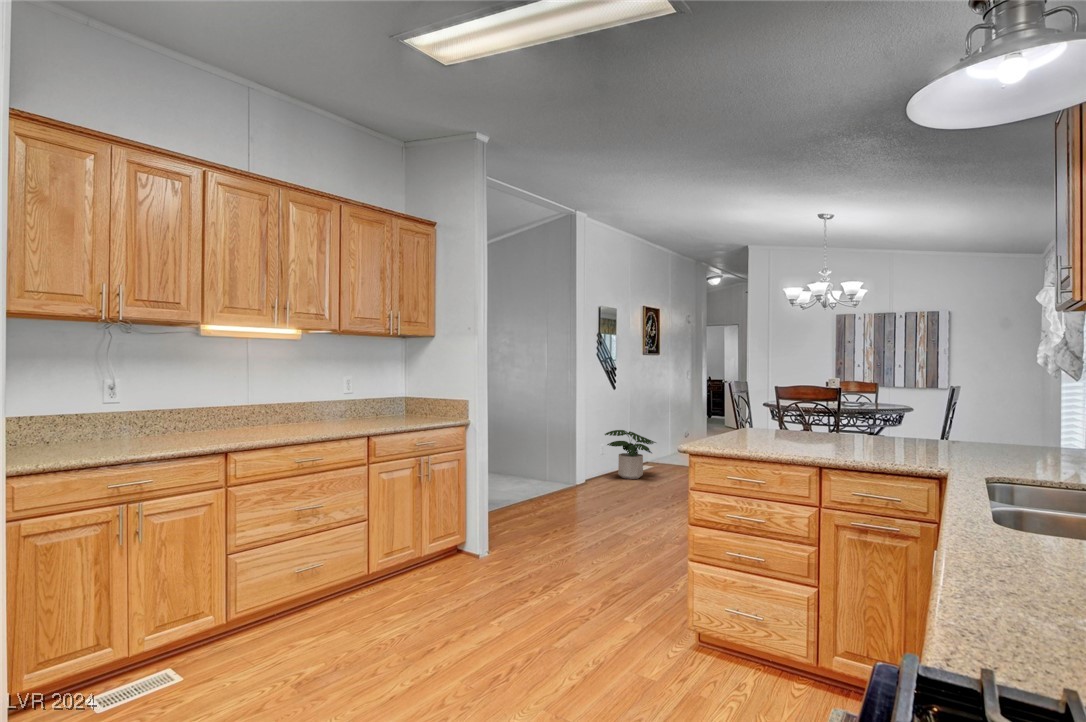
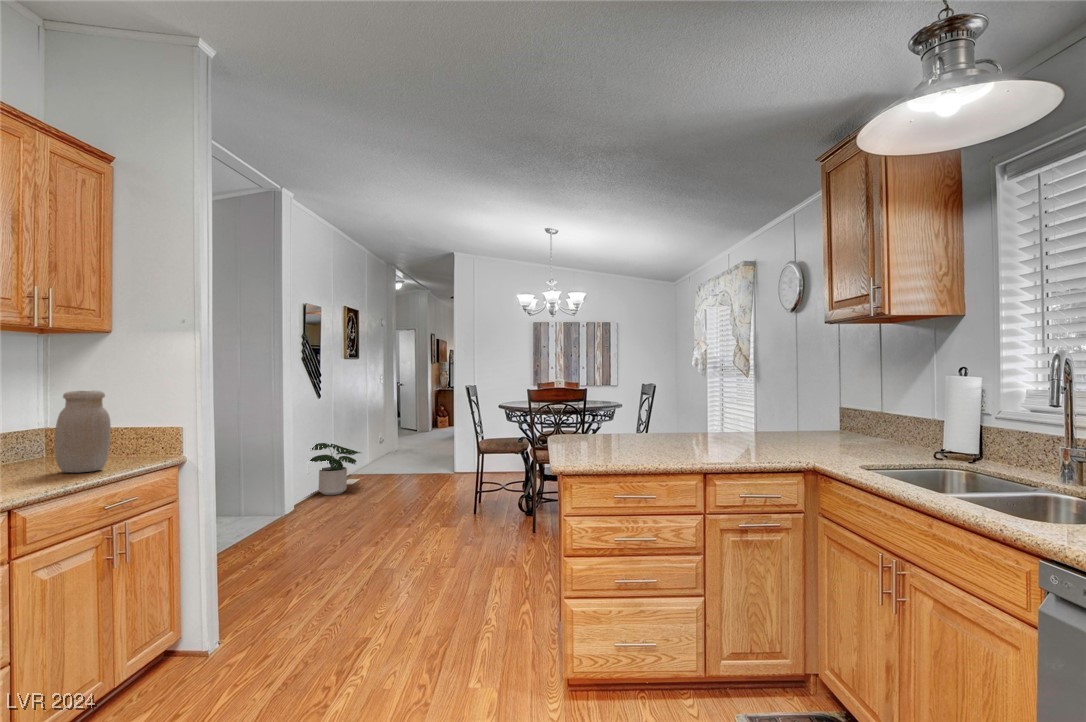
jar: none [398,373,425,423] -> present [54,391,111,473]

